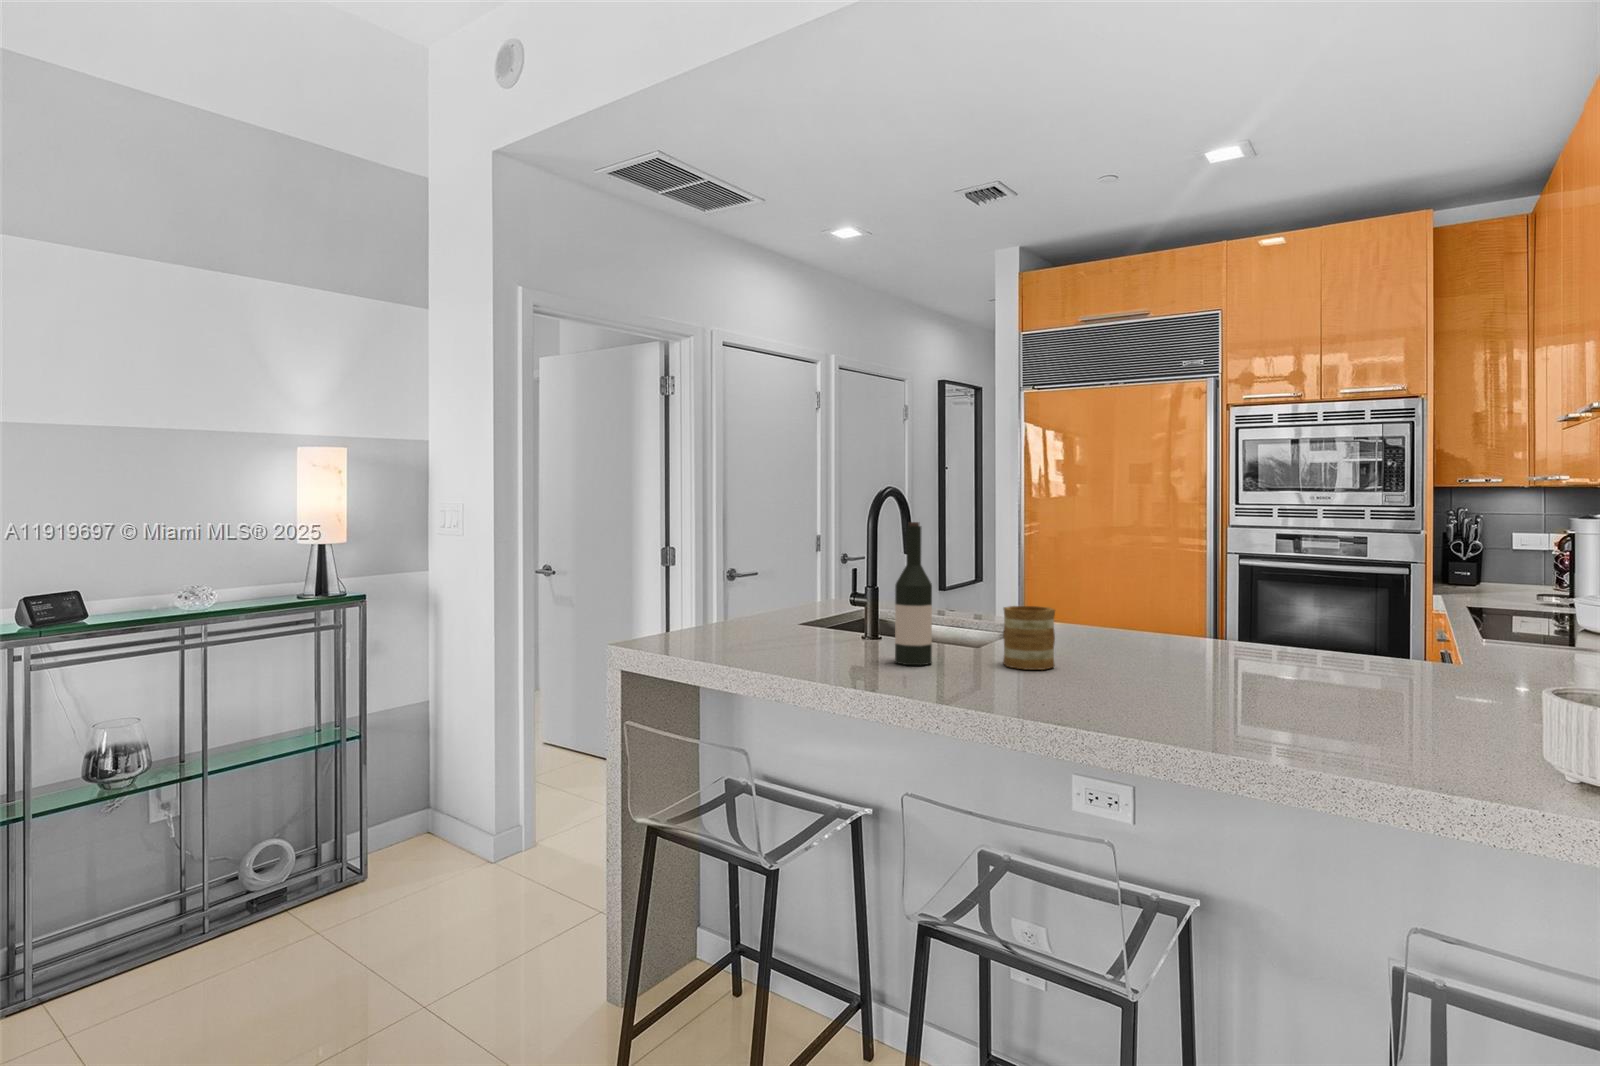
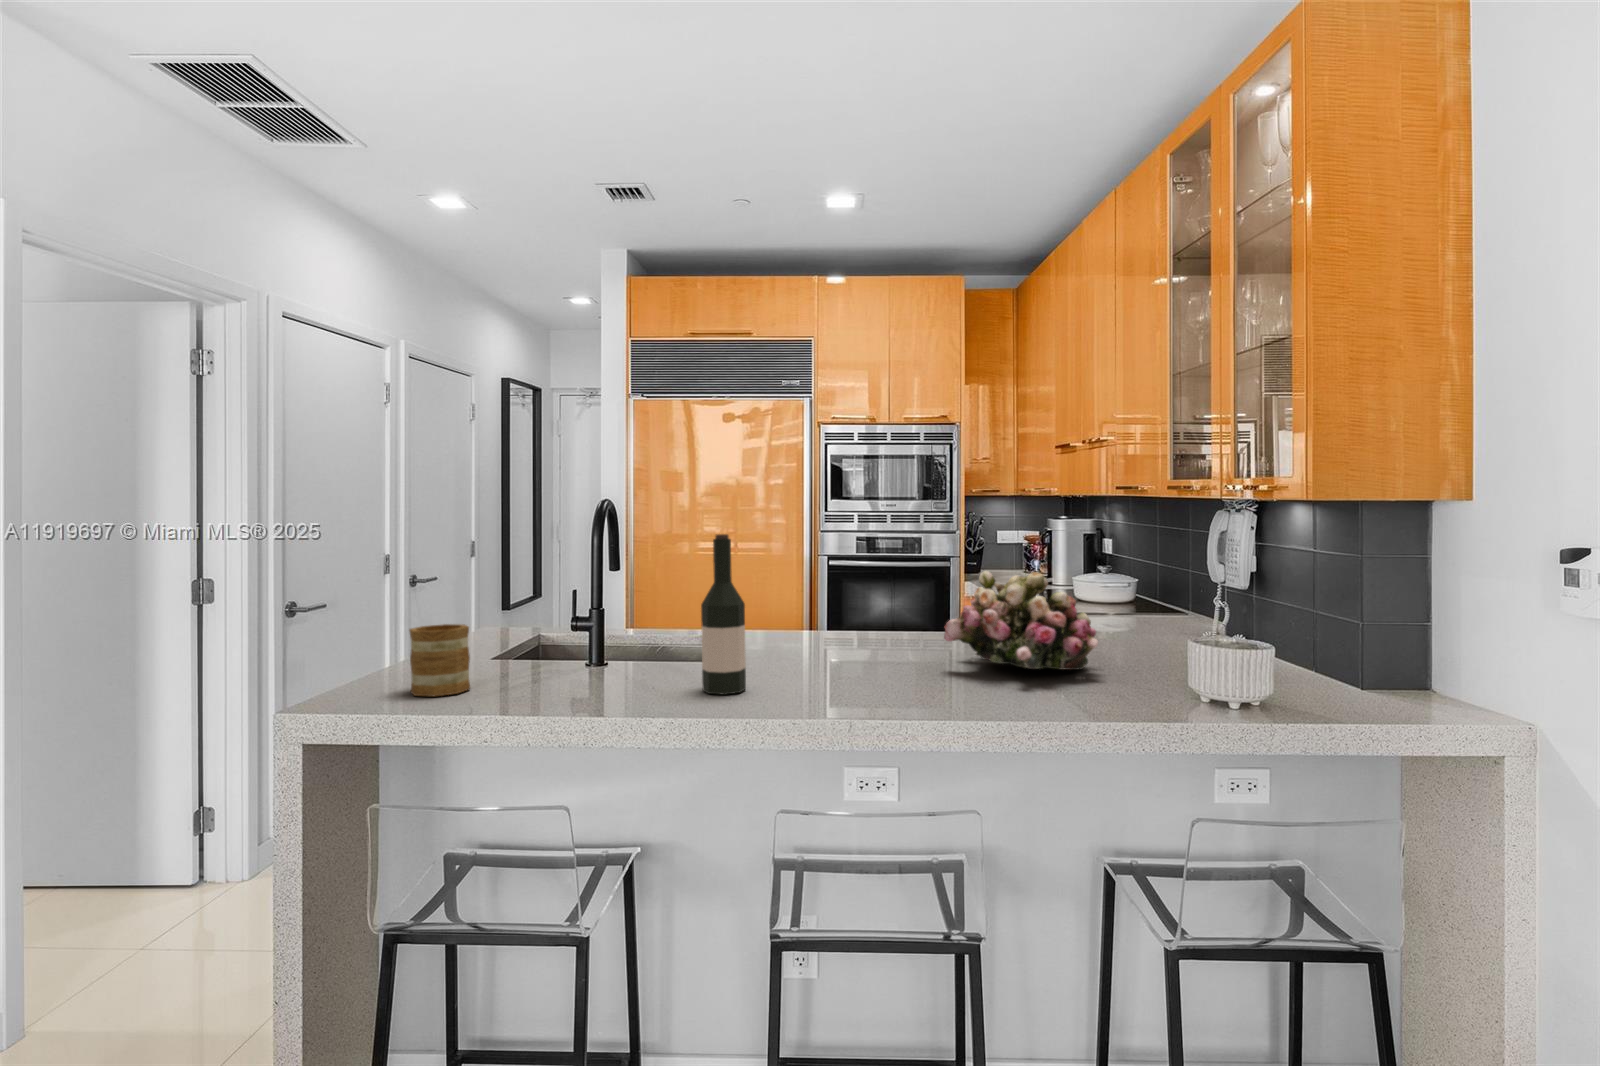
flower arrangement: none [1156,570,1357,691] -> present [944,571,1098,670]
mug: present [1003,606,1055,670] -> present [409,624,470,696]

